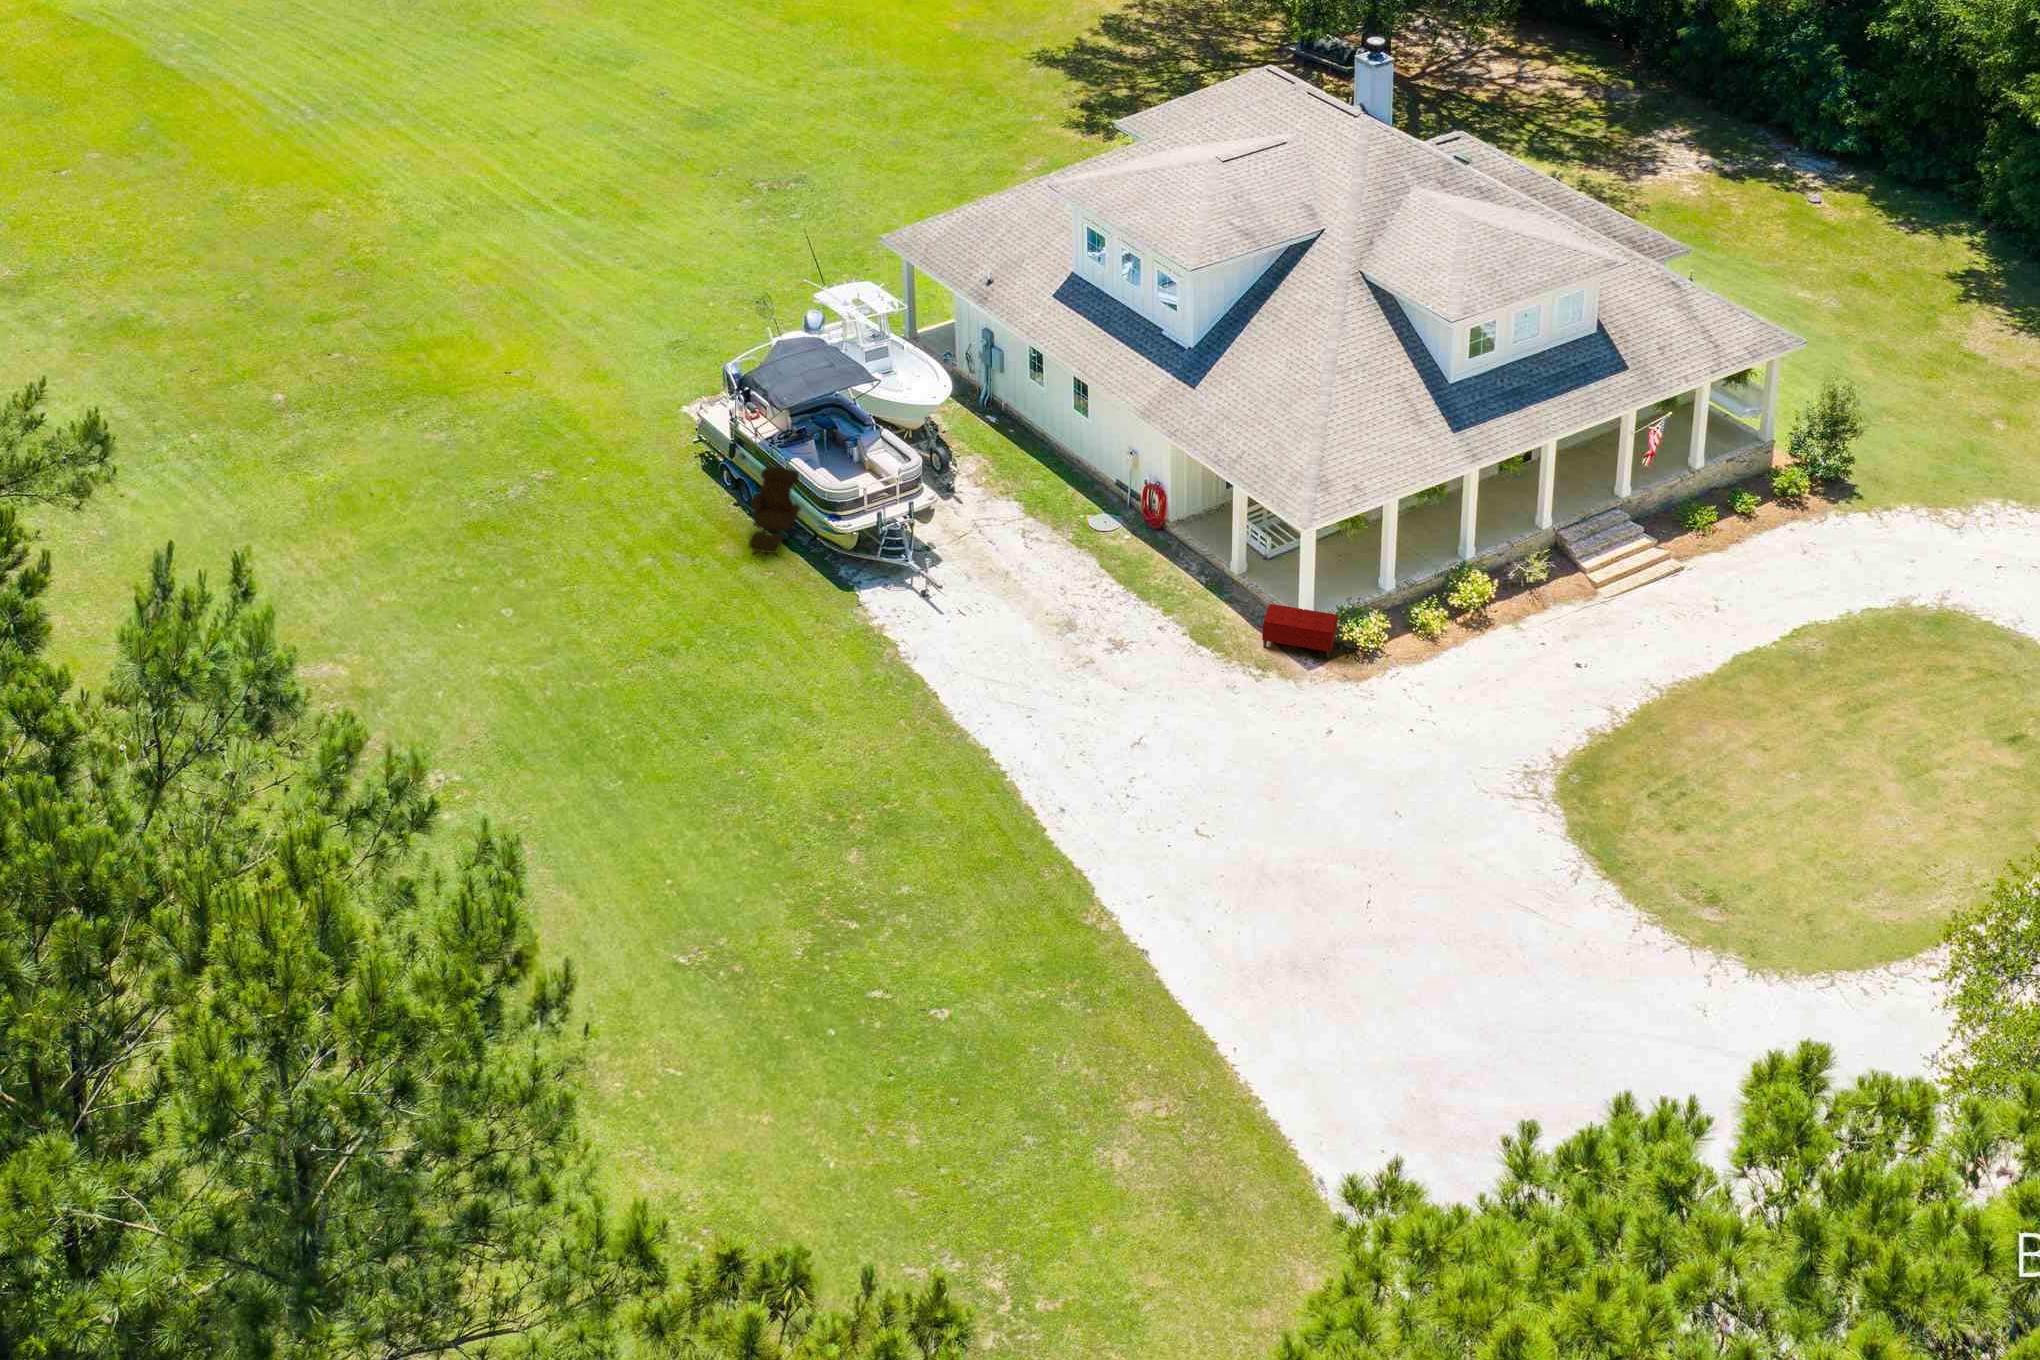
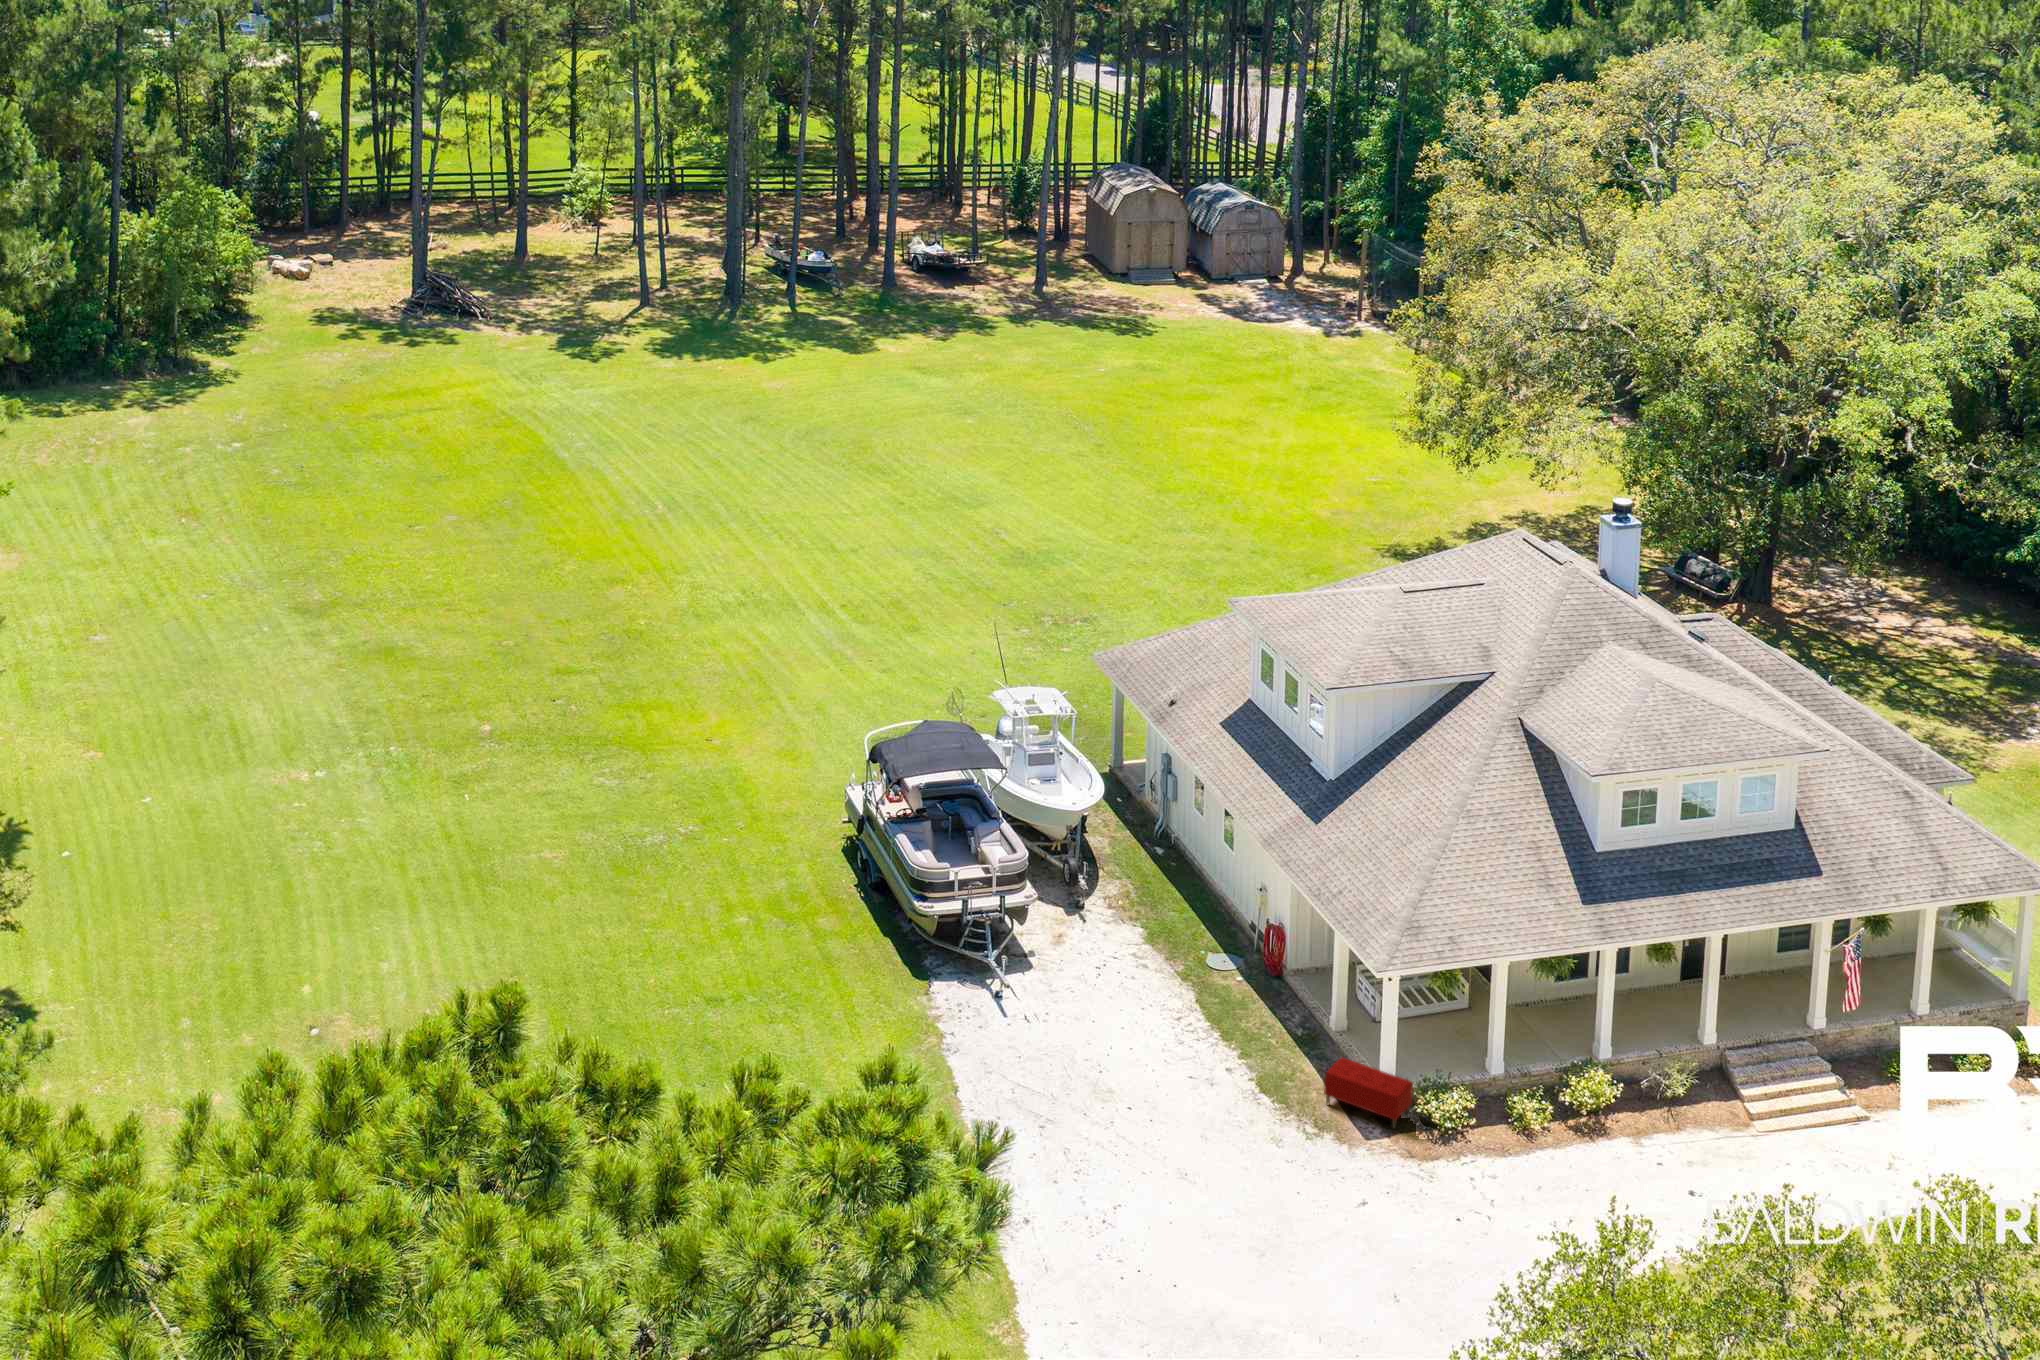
lounge chair: present [749,467,801,555] -> none [843,842,909,933]

